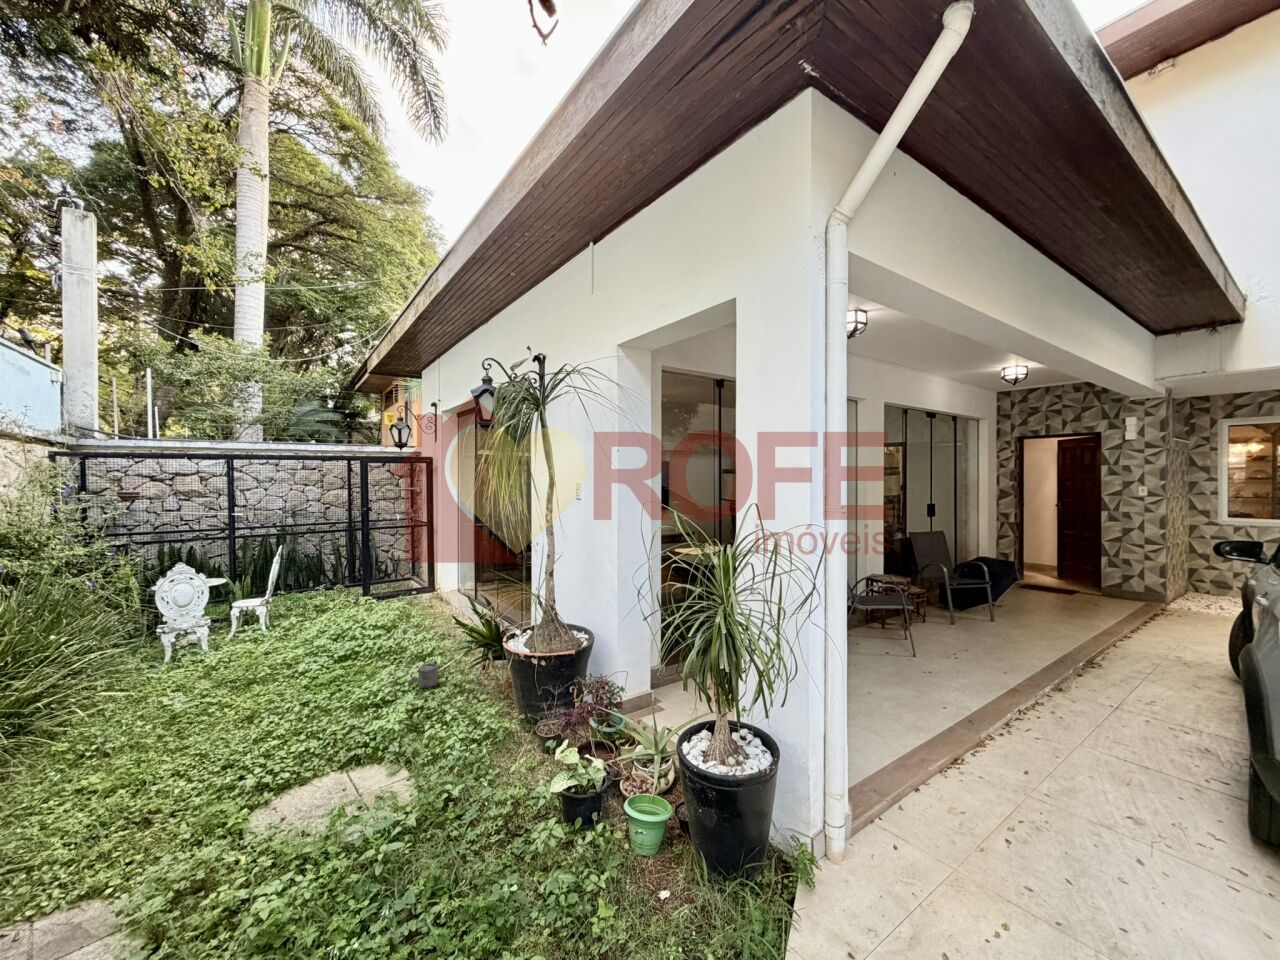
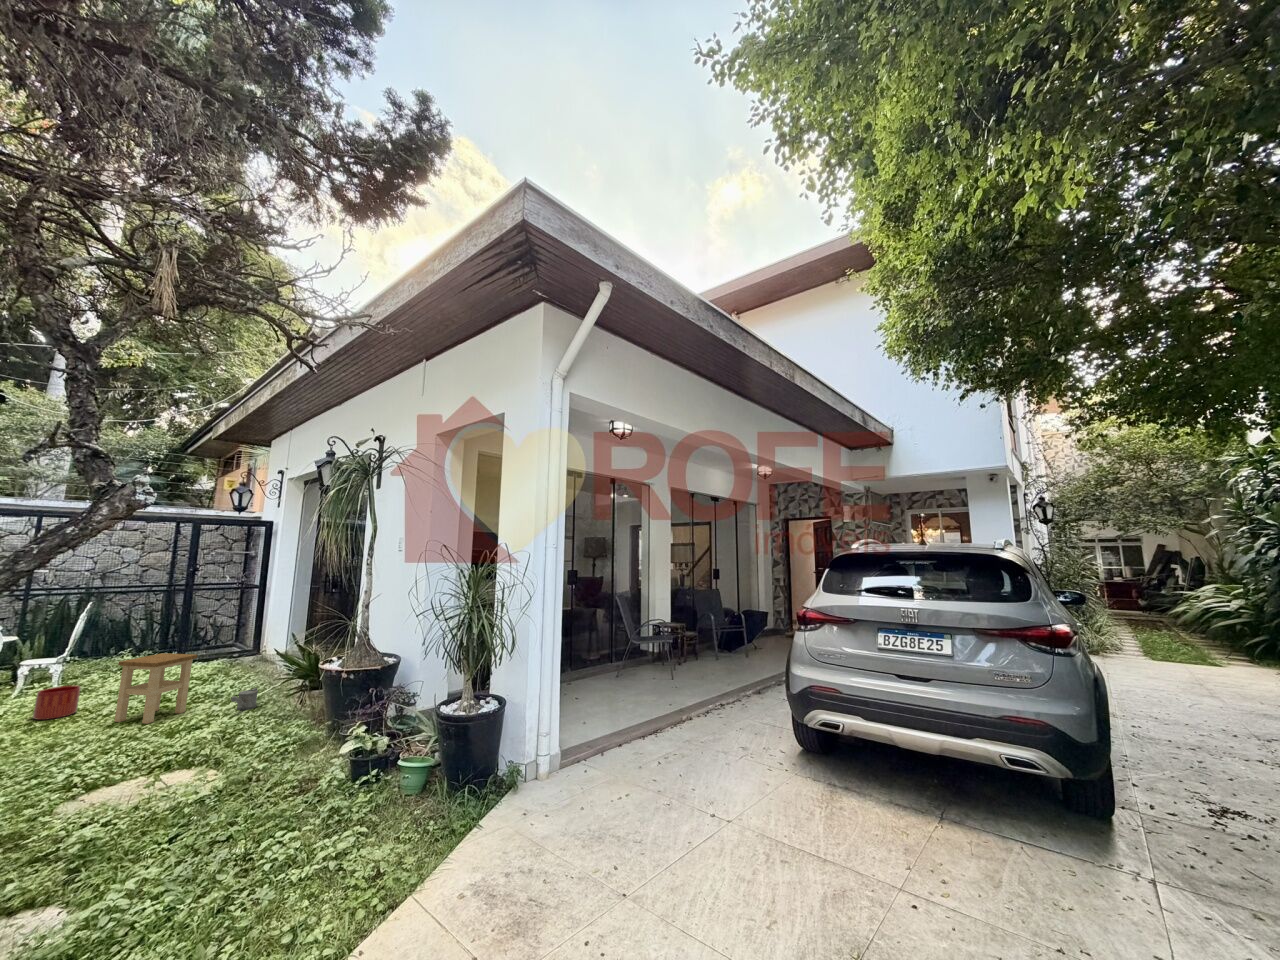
stool: none [295,619,372,704] -> present [114,653,197,724]
planter: none [230,649,270,687] -> present [33,685,81,720]

